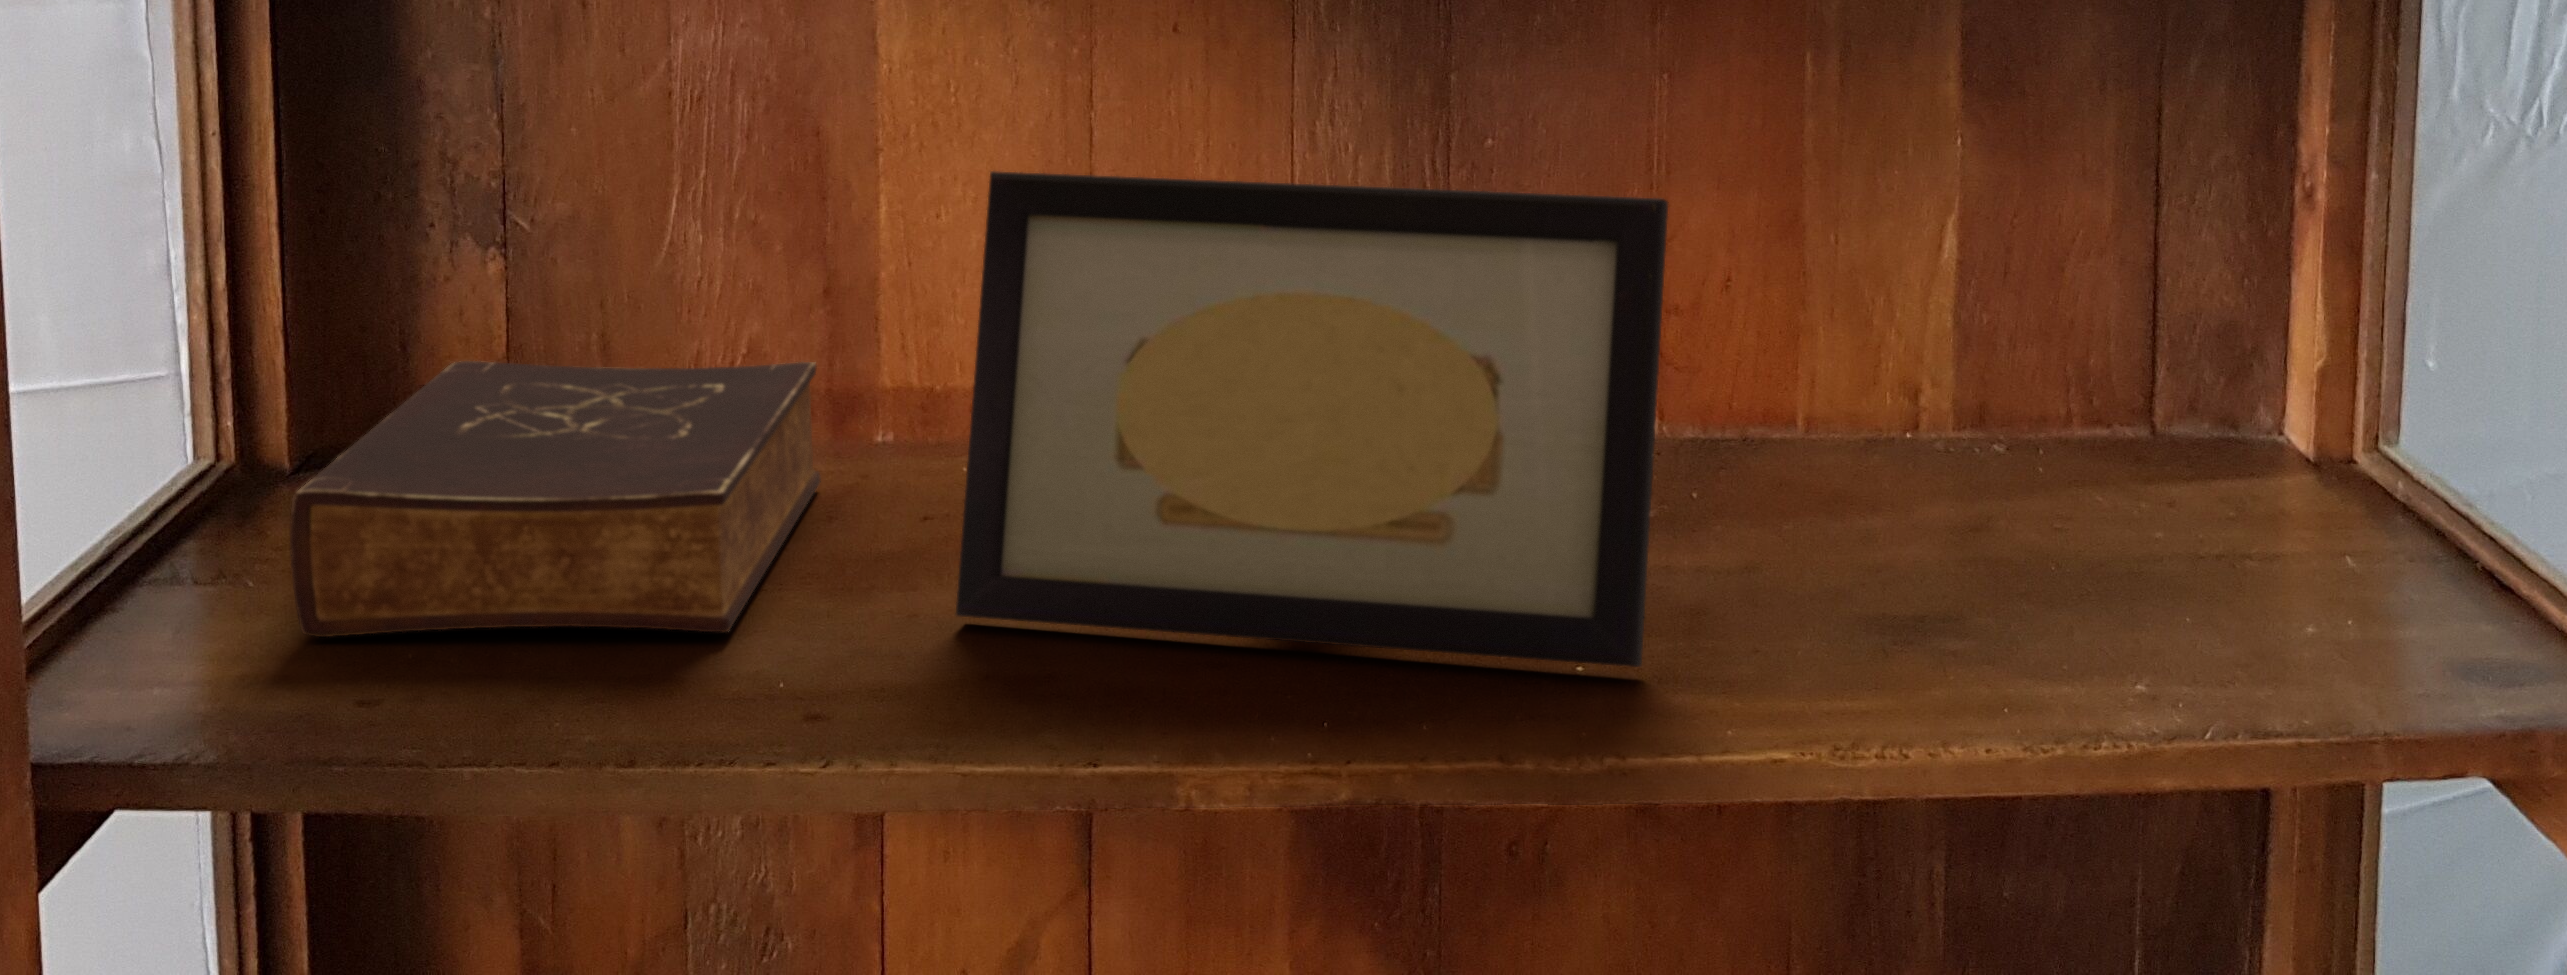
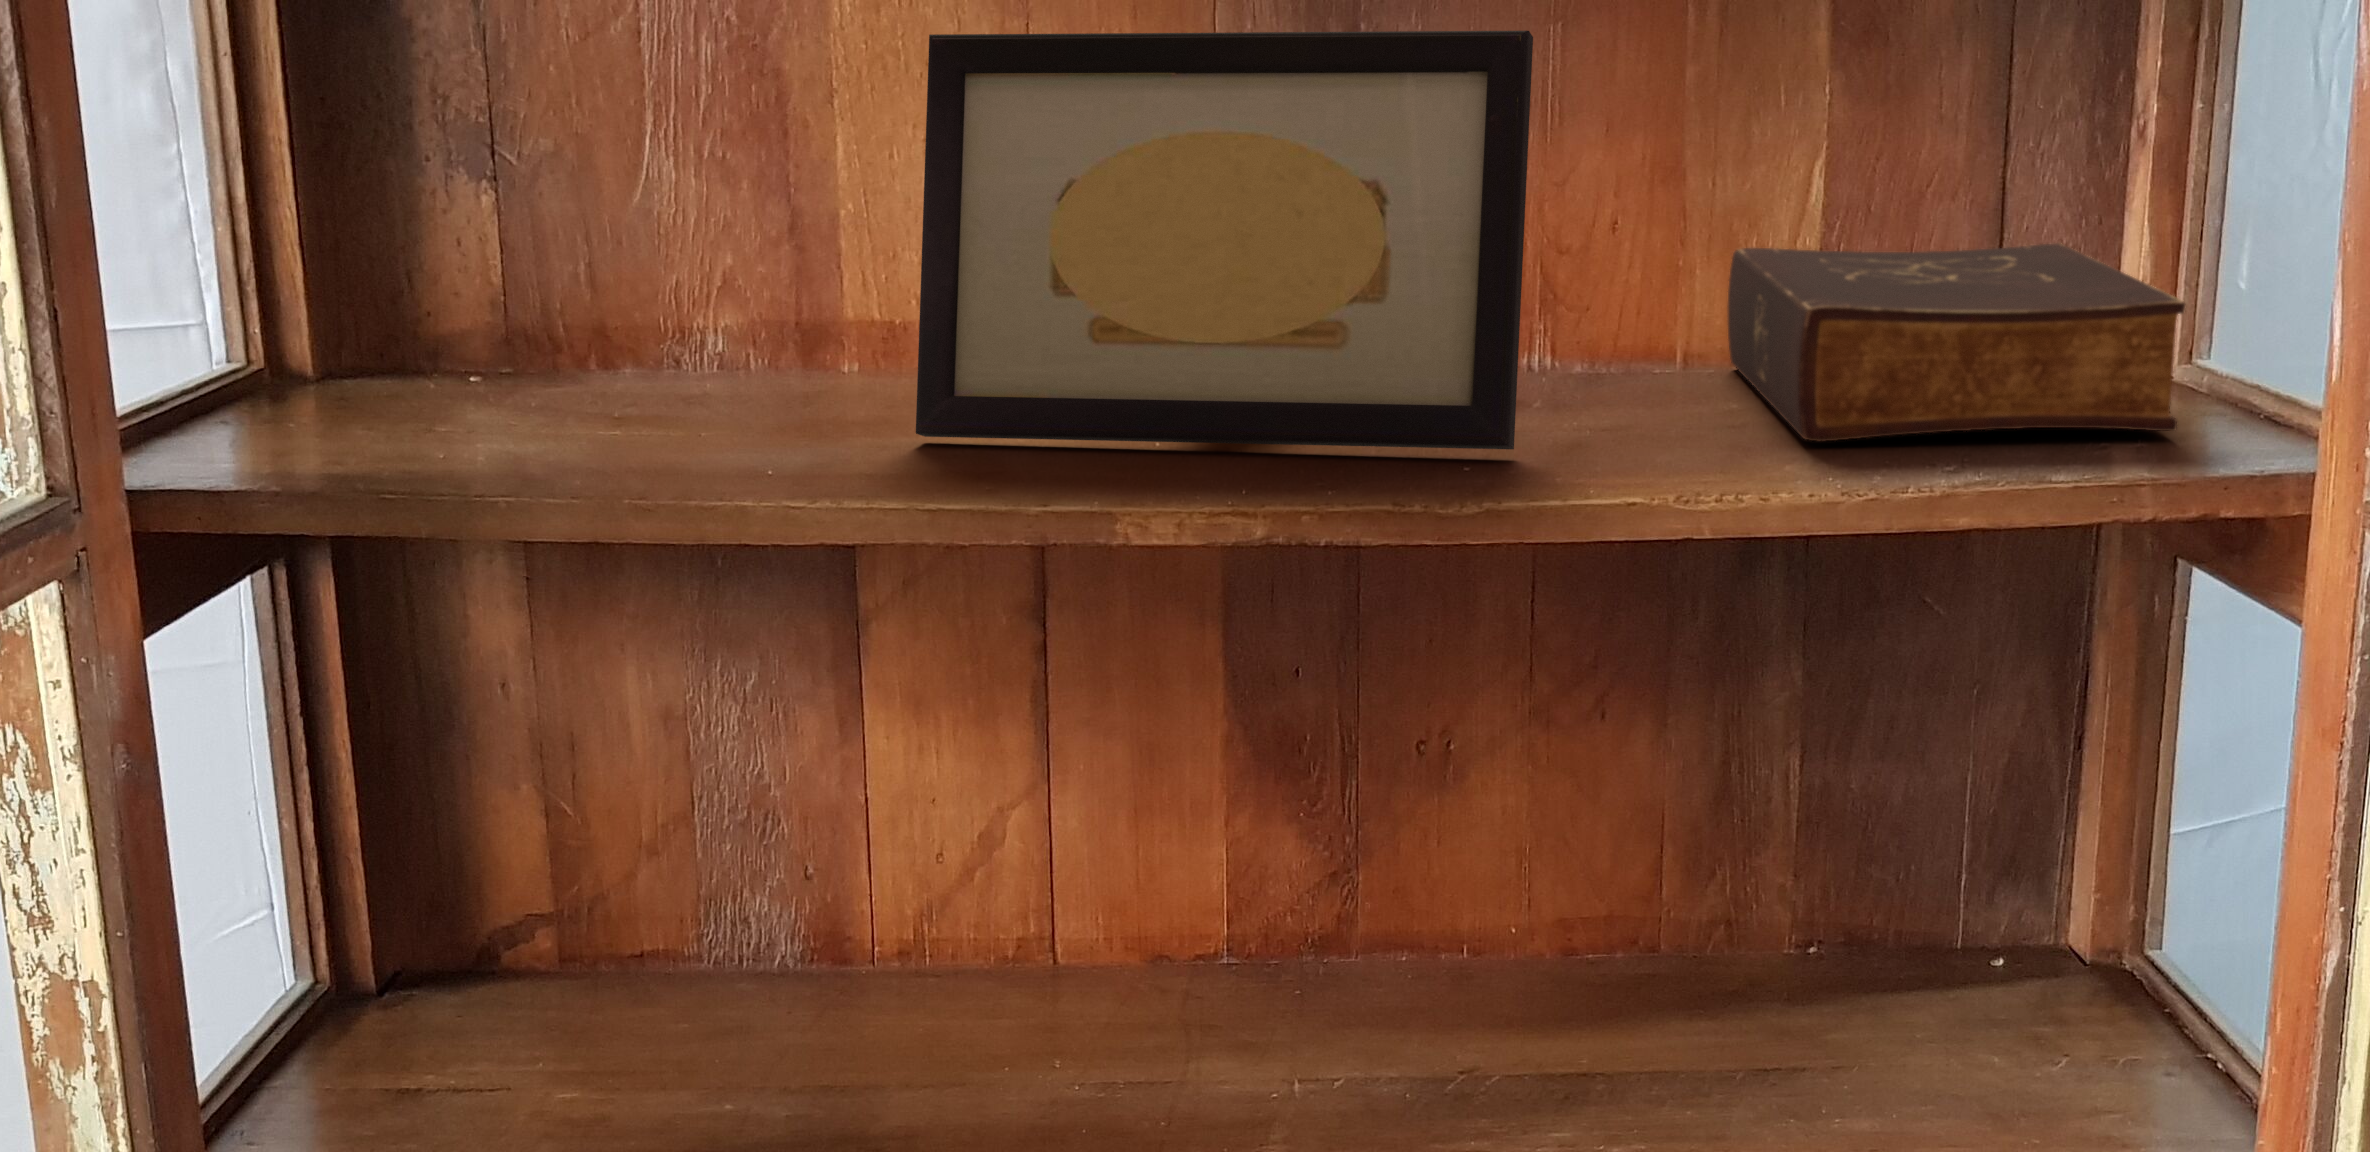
book: present [290,361,821,637] -> present [1727,243,2185,442]

